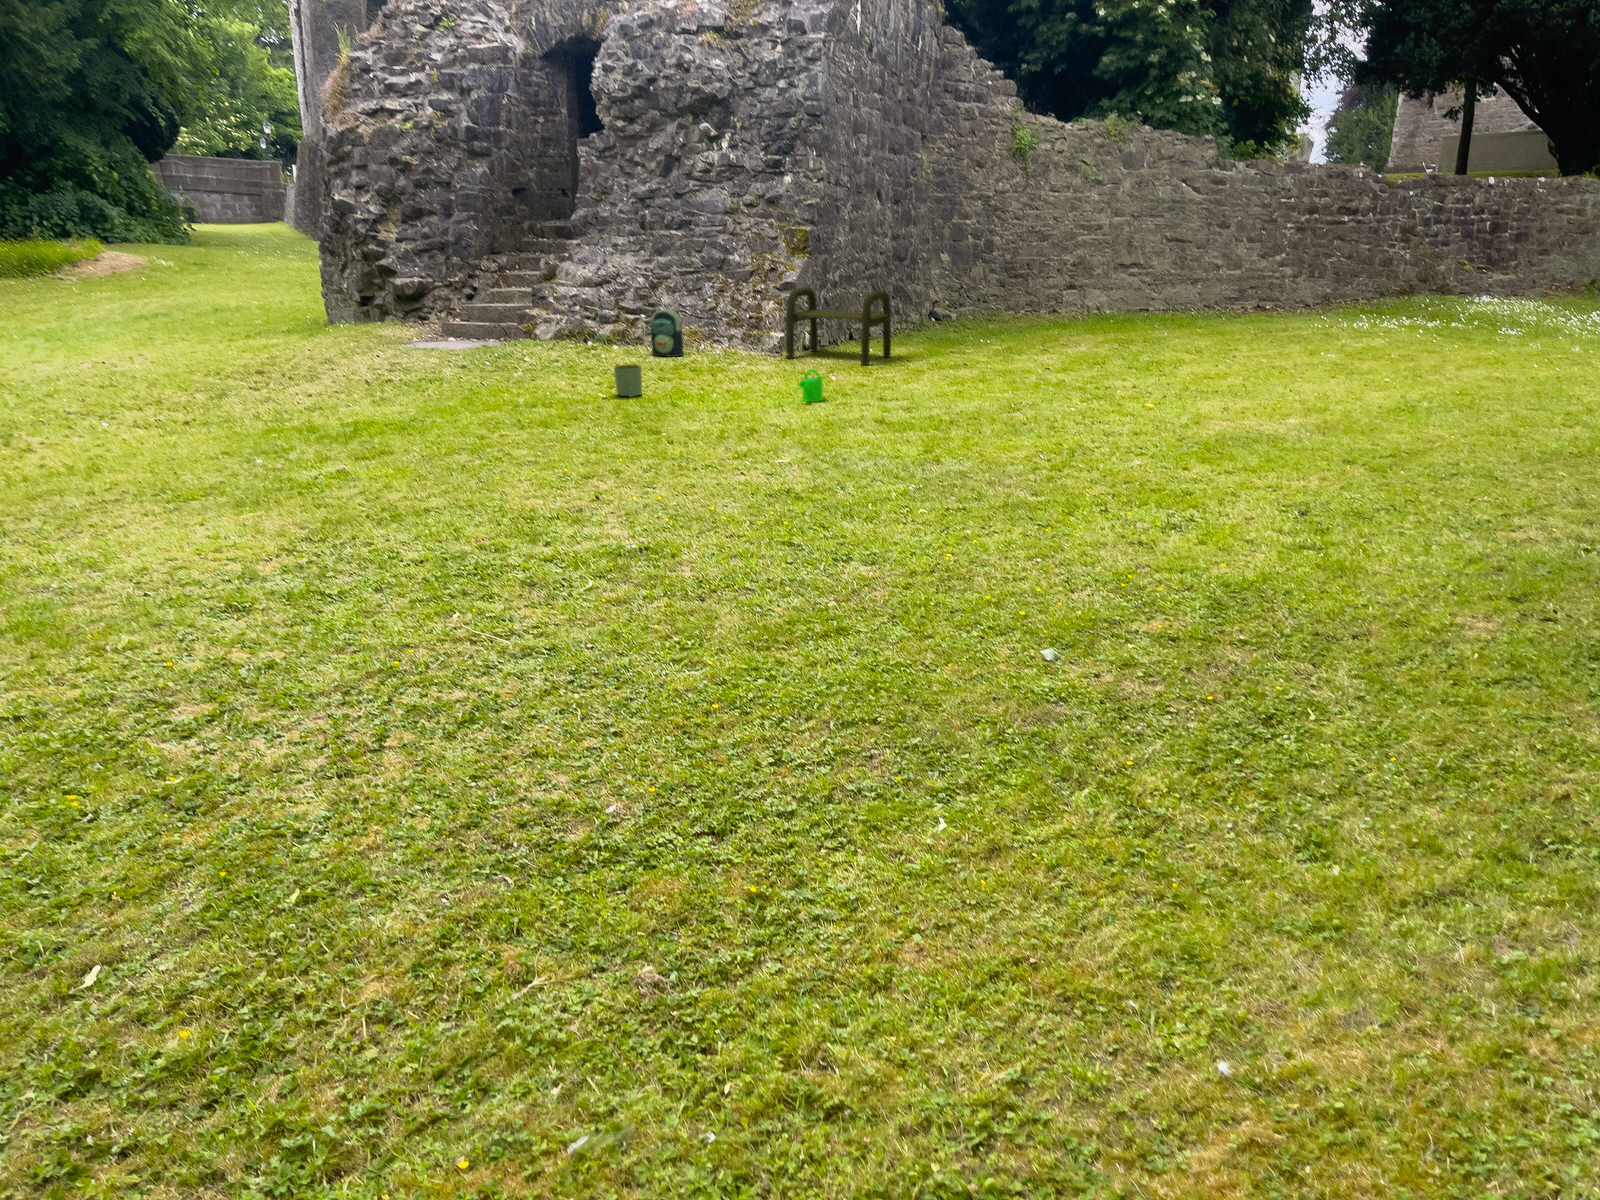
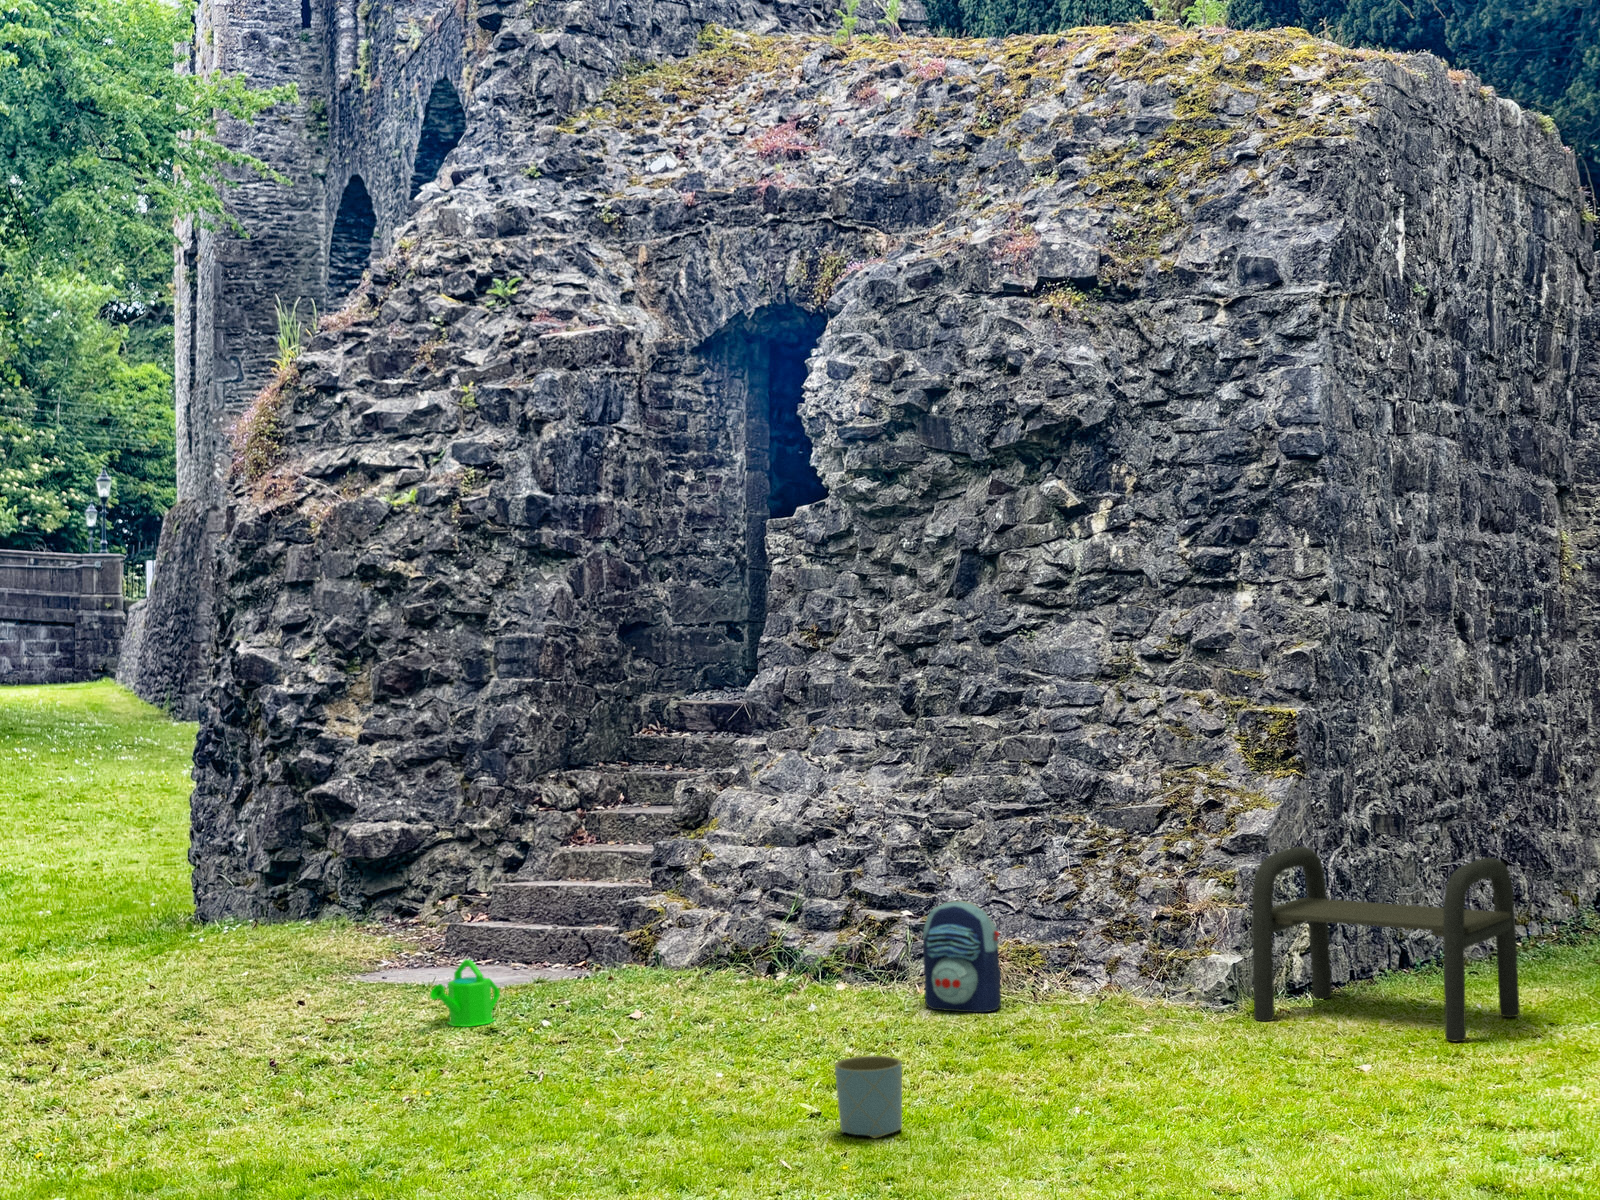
watering can: present [798,369,824,402] -> present [430,959,500,1027]

